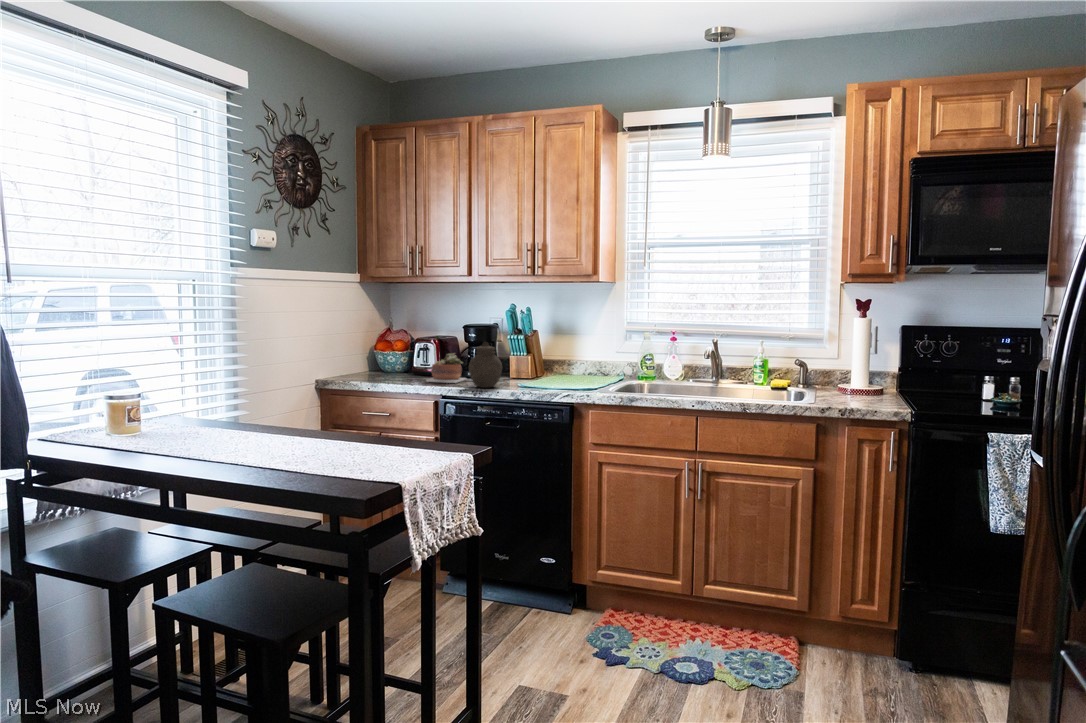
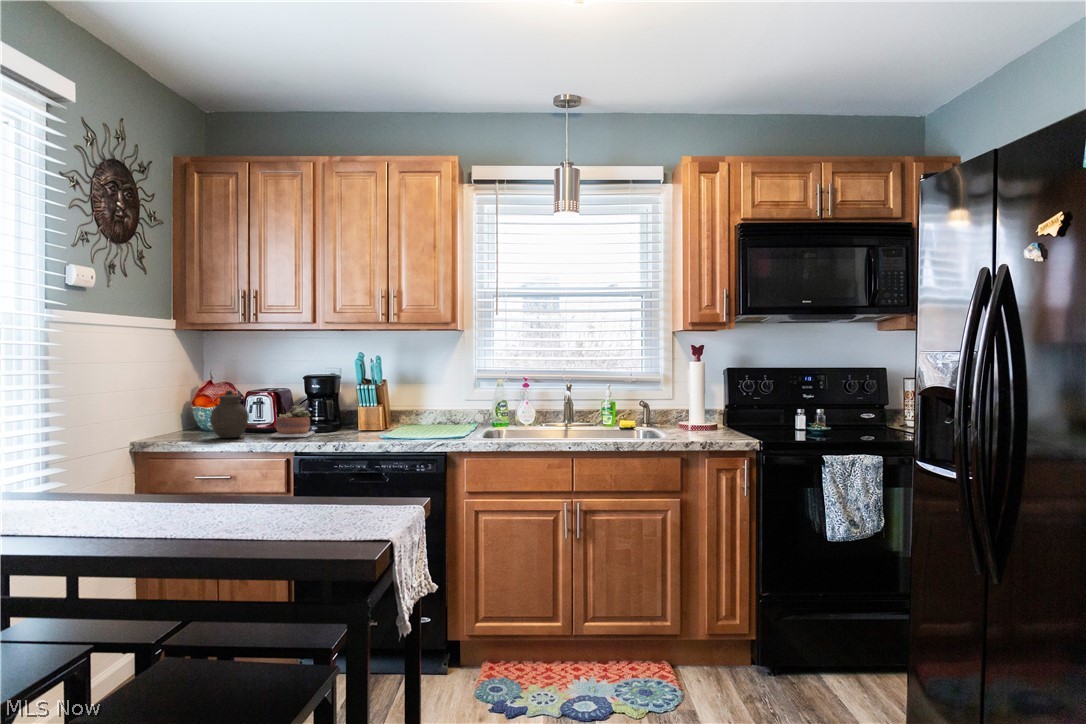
jar: present [469,342,502,388] -> present [210,390,249,438]

